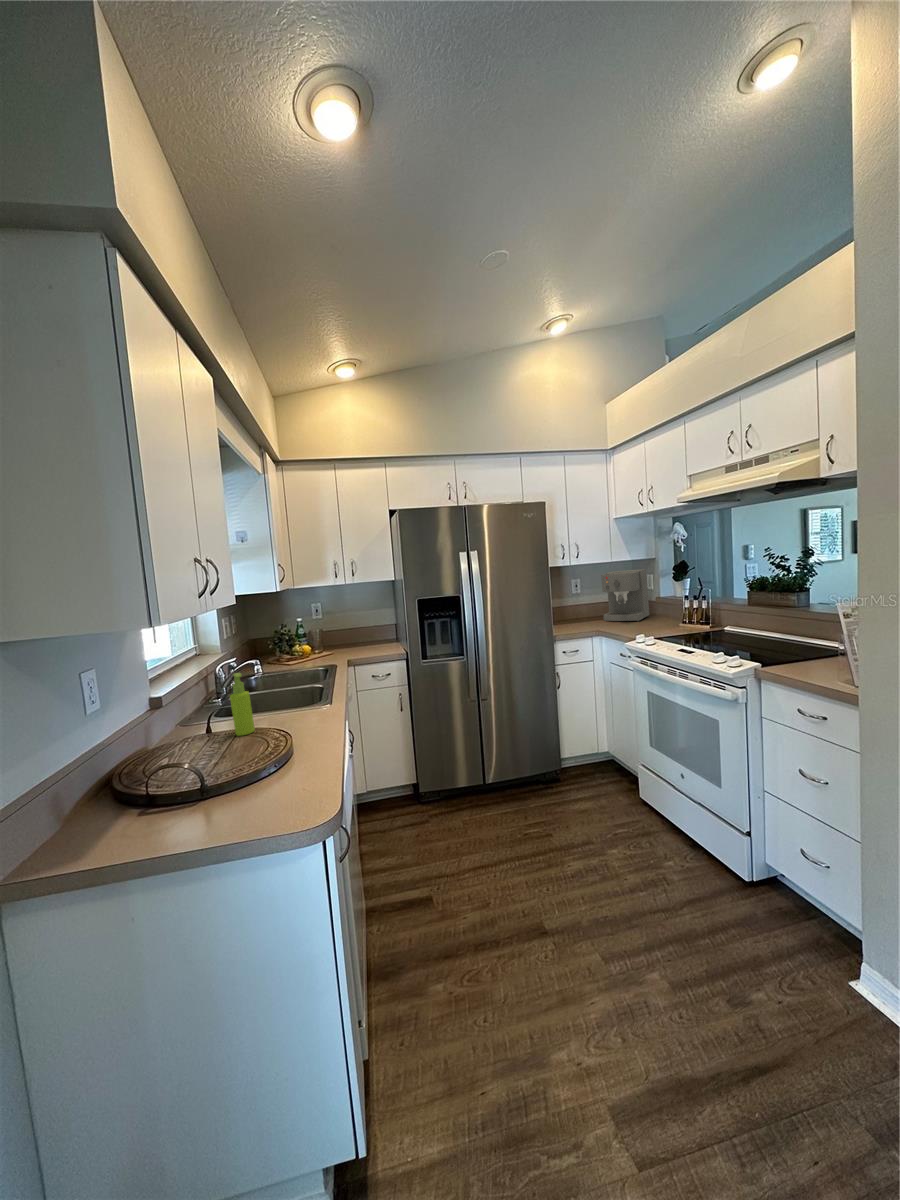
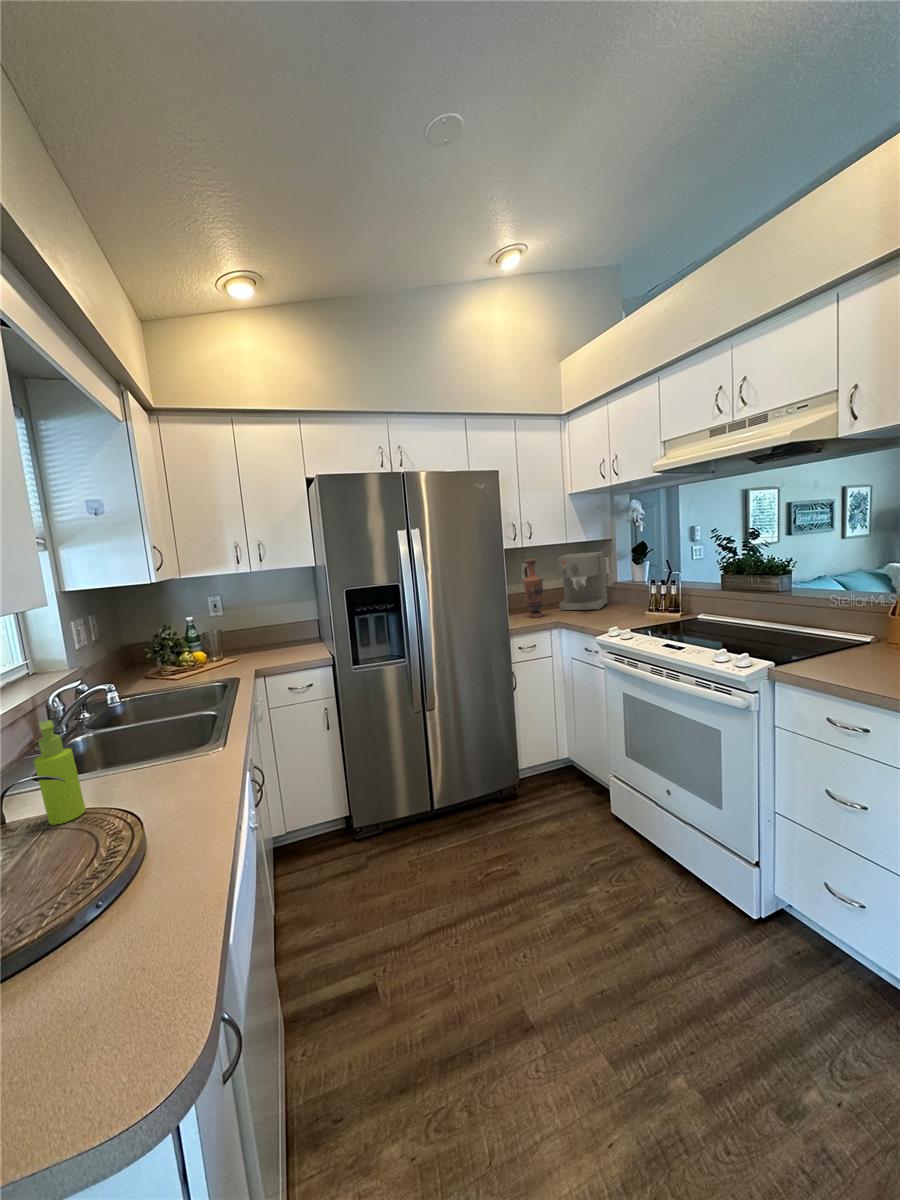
vase: none [569,575,587,626] -> present [523,559,543,617]

